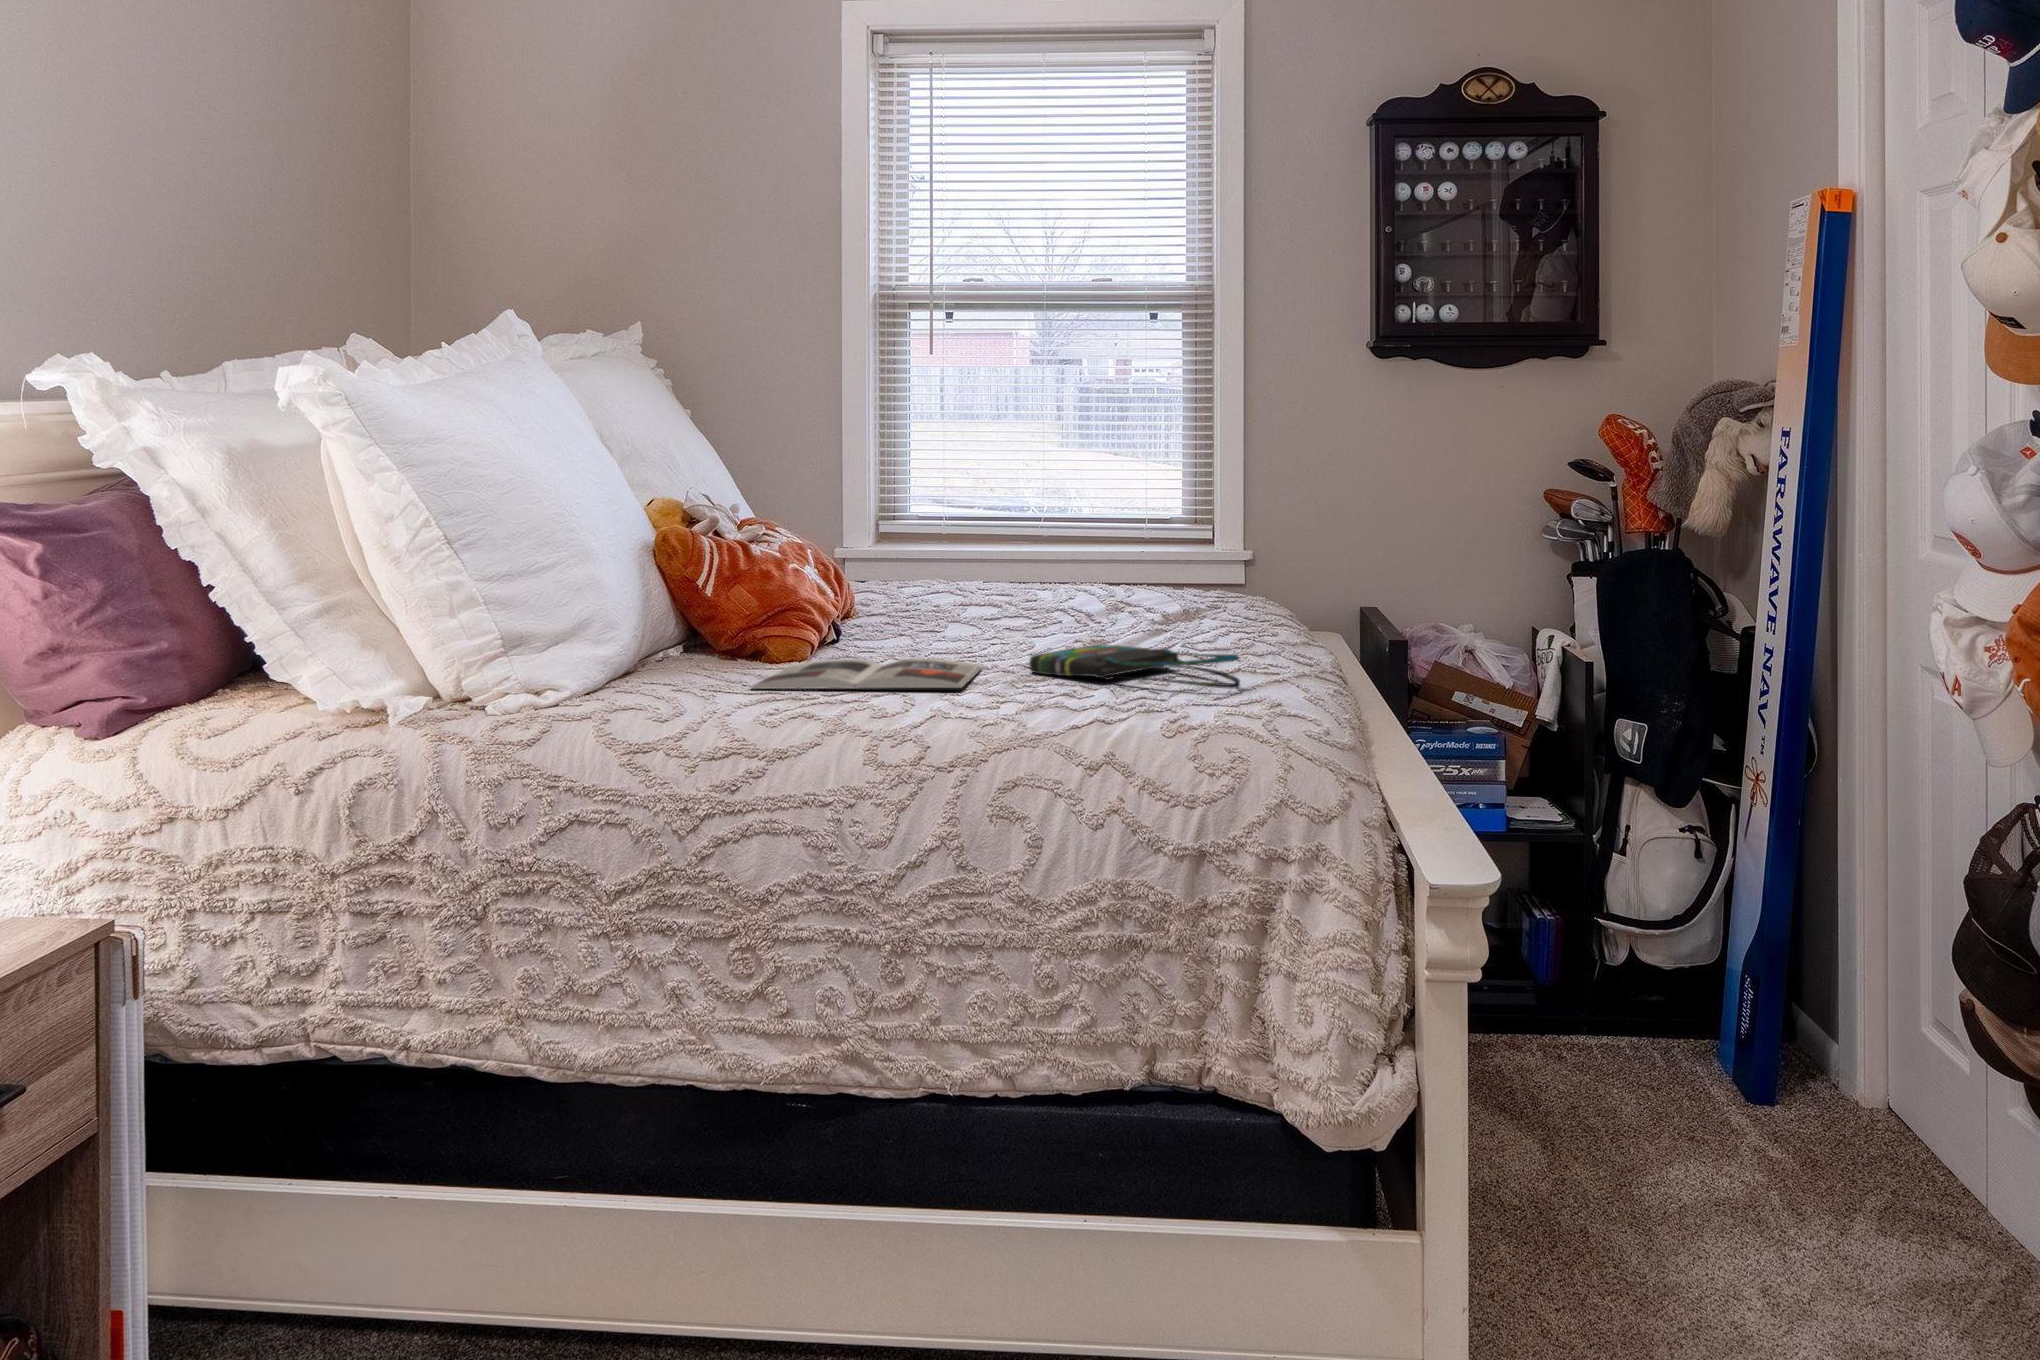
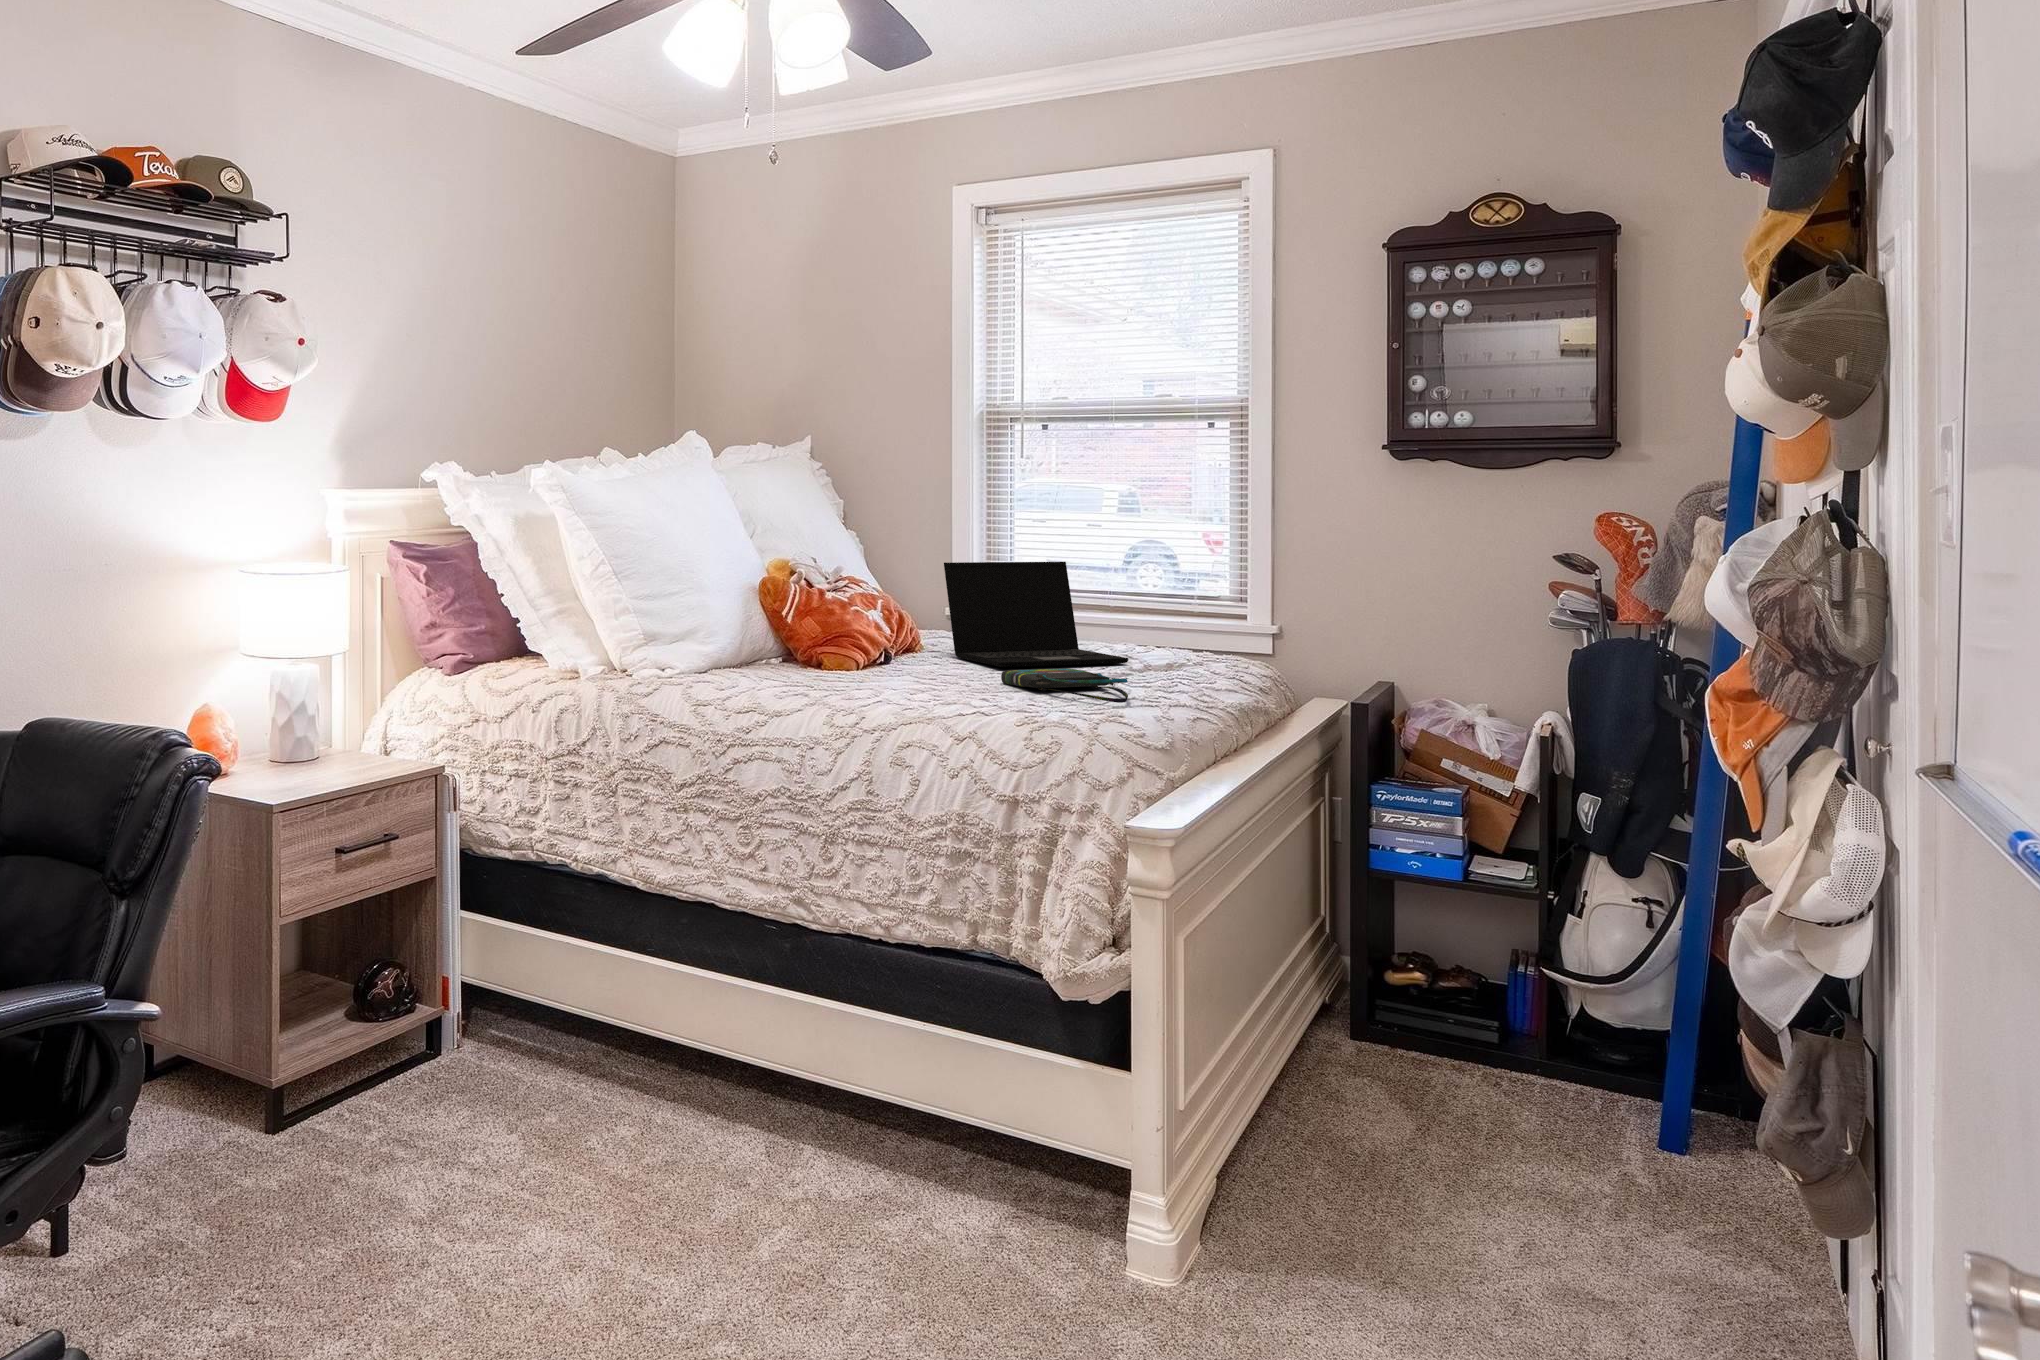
laptop: none [881,501,1132,650] -> present [944,562,1129,667]
magazine: present [751,659,981,689] -> none [806,665,973,687]

